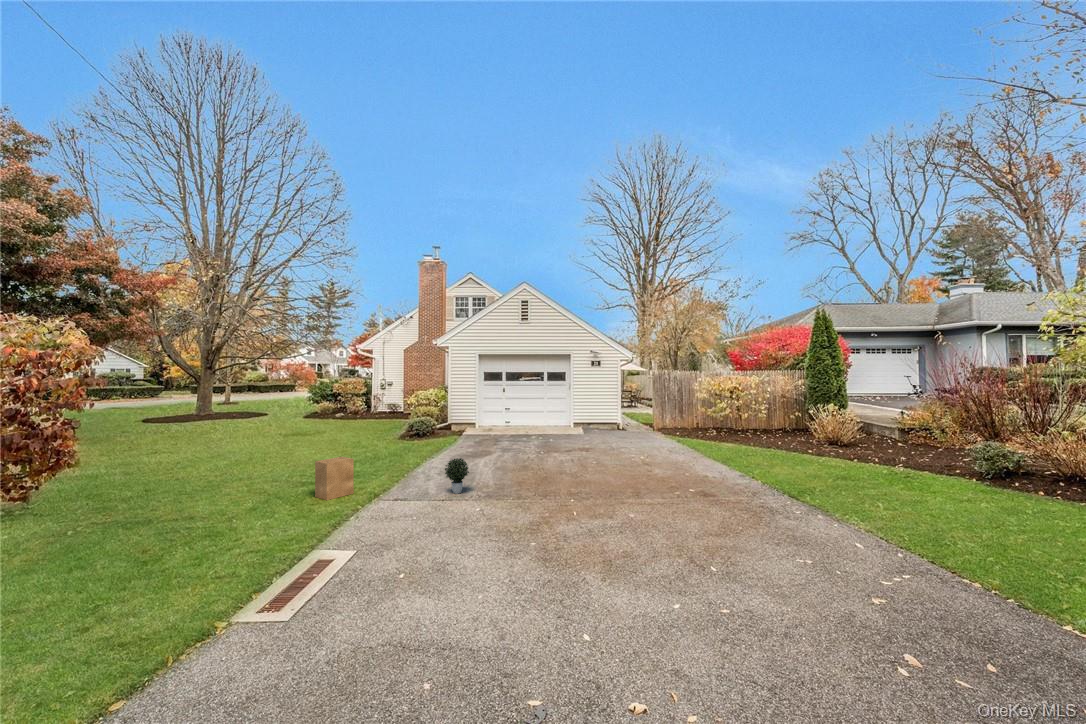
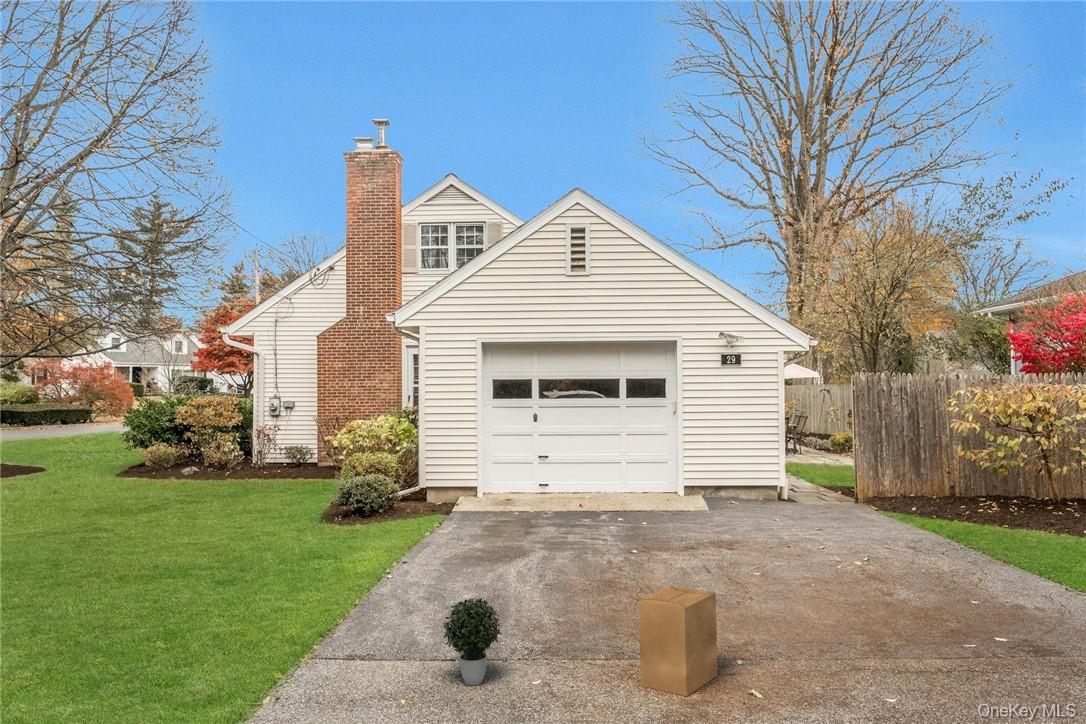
cardboard box: present [315,457,354,500] -> present [639,586,718,696]

